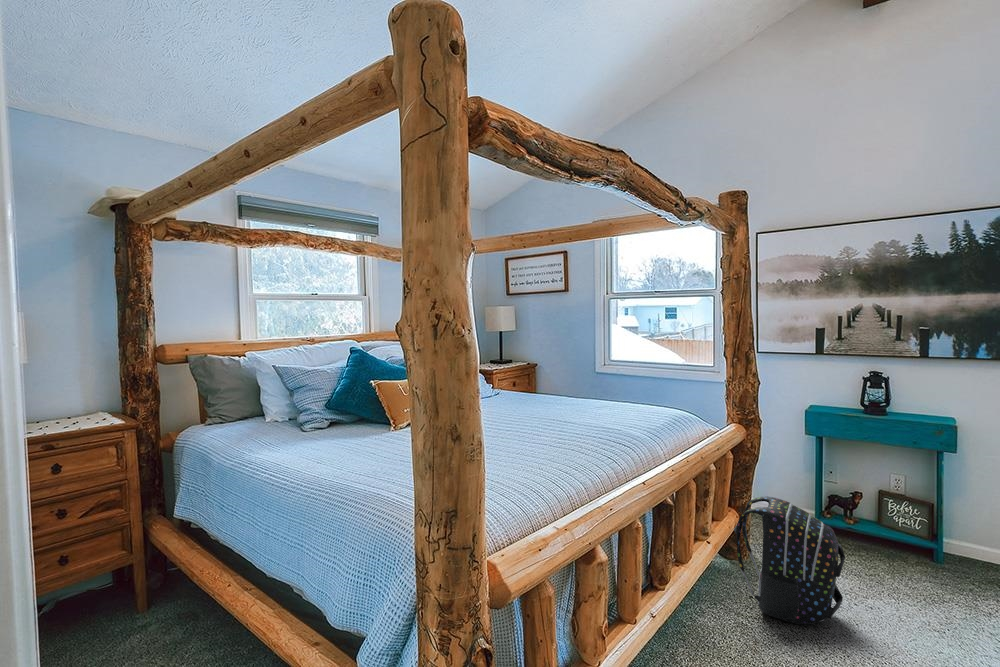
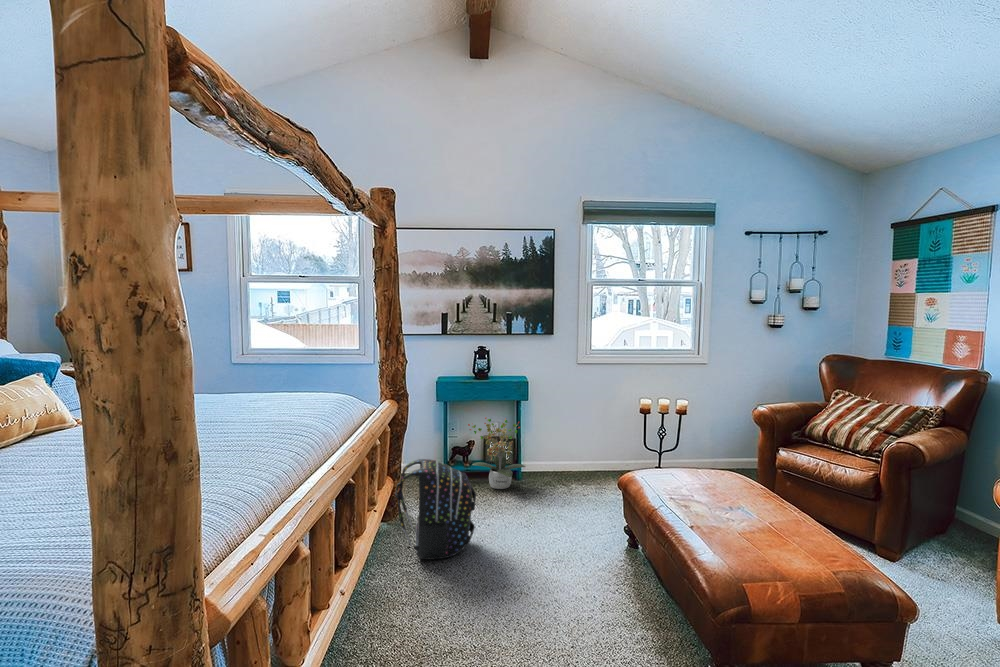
potted plant: none [851,463,948,564] -> present [468,417,525,489]

